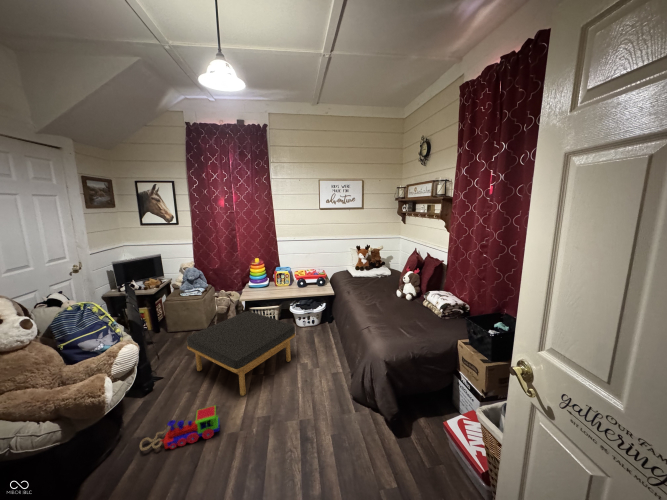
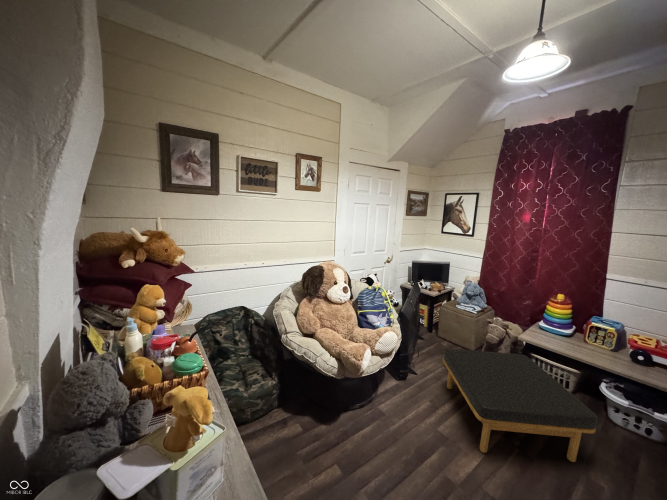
toy train: present [140,405,220,451] -> none [377,415,445,468]

